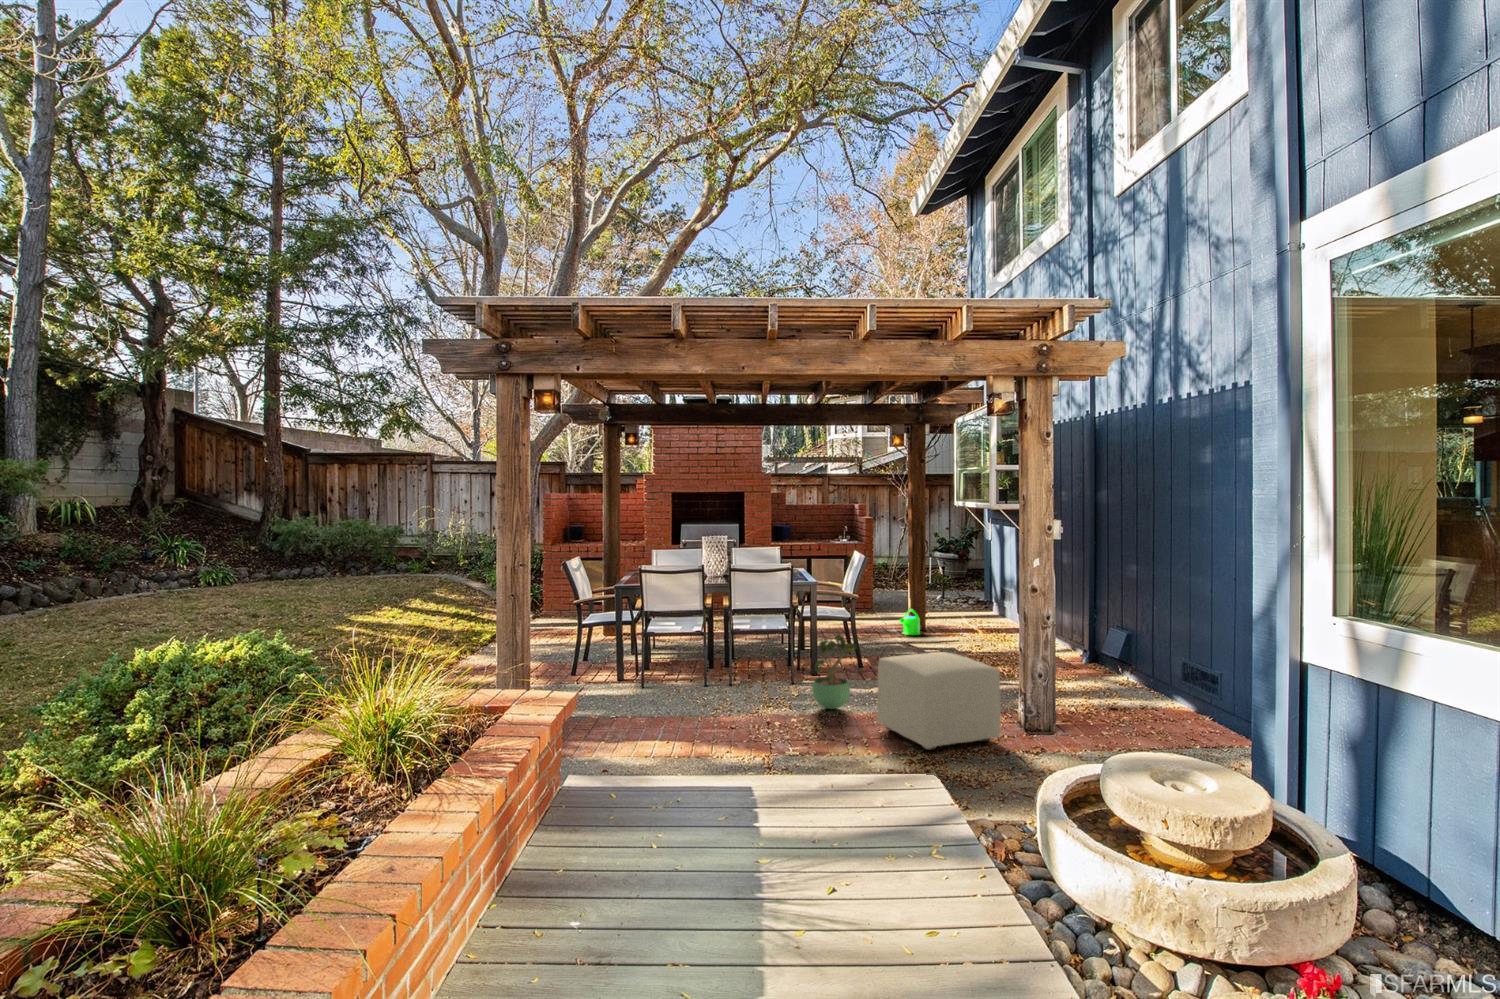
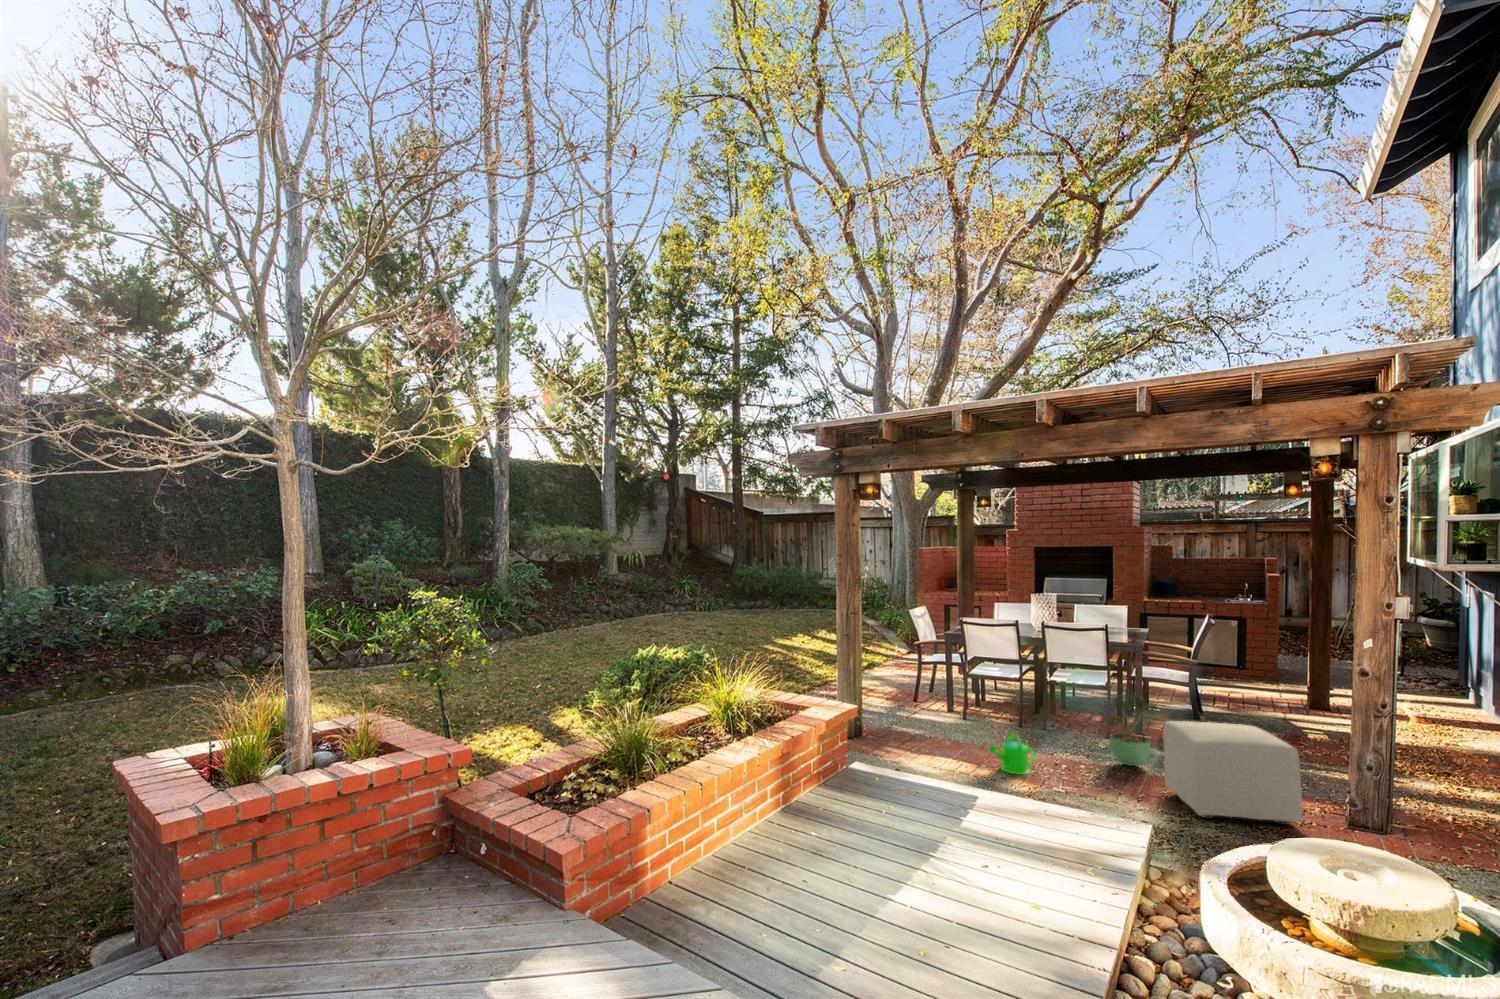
watering can: present [899,609,920,635] -> present [989,733,1036,775]

